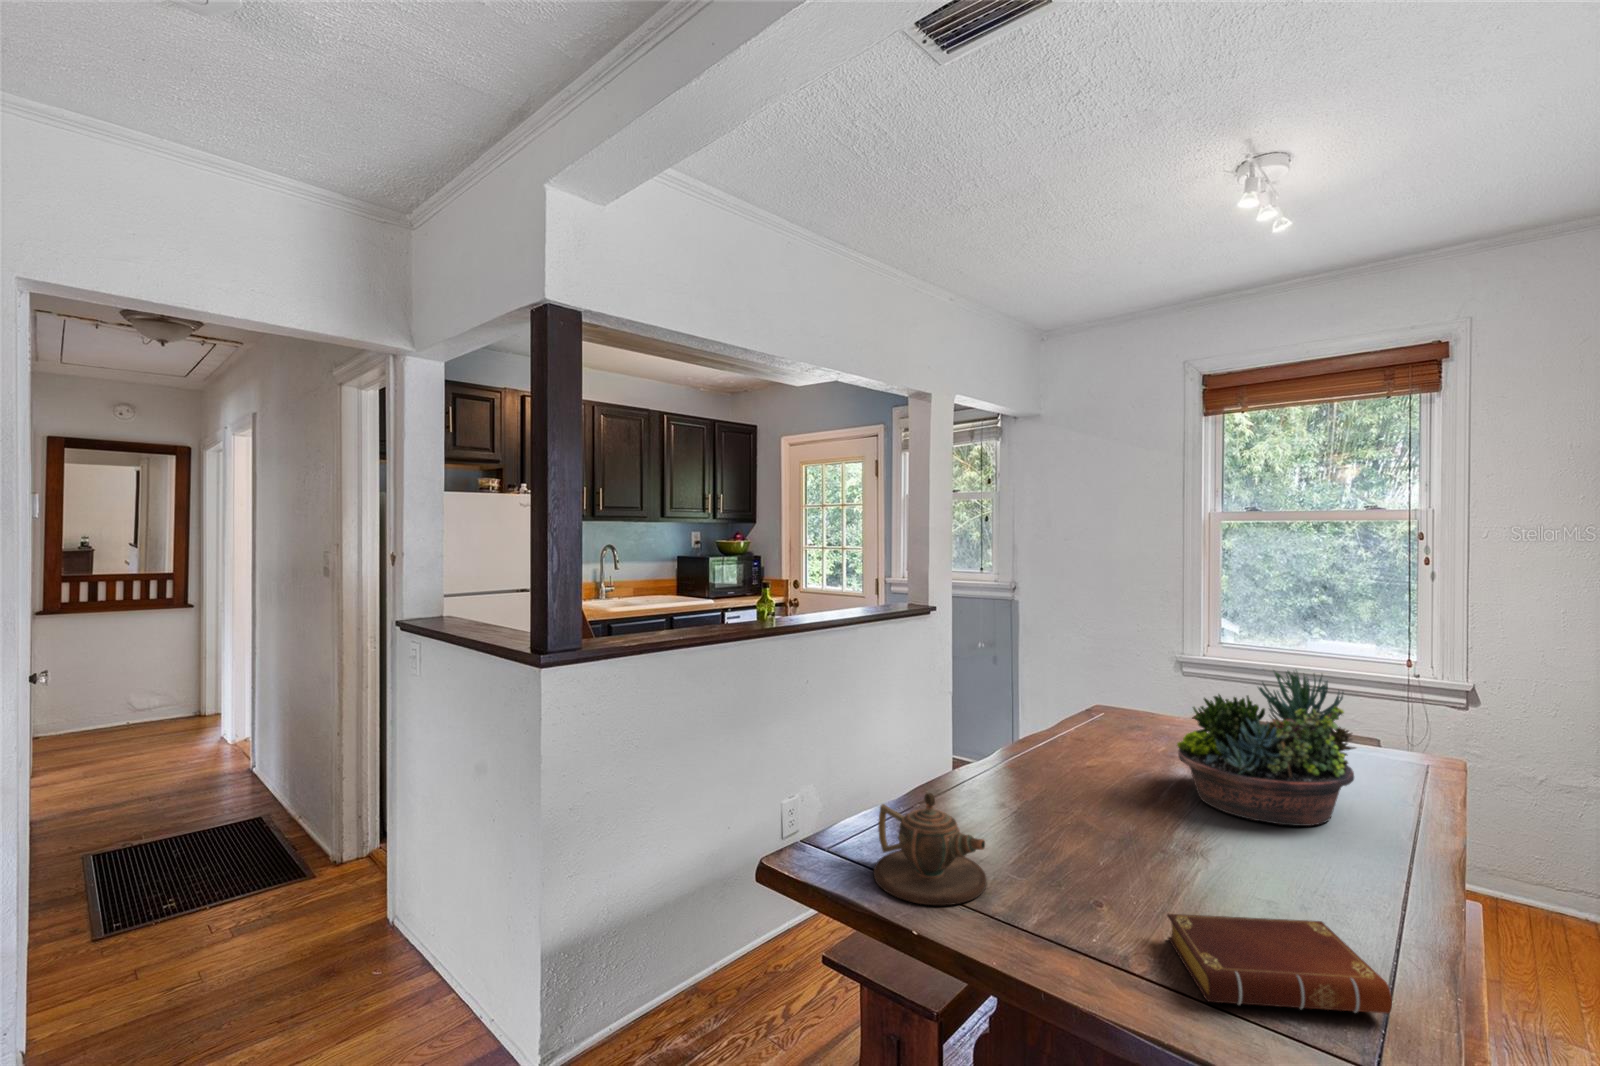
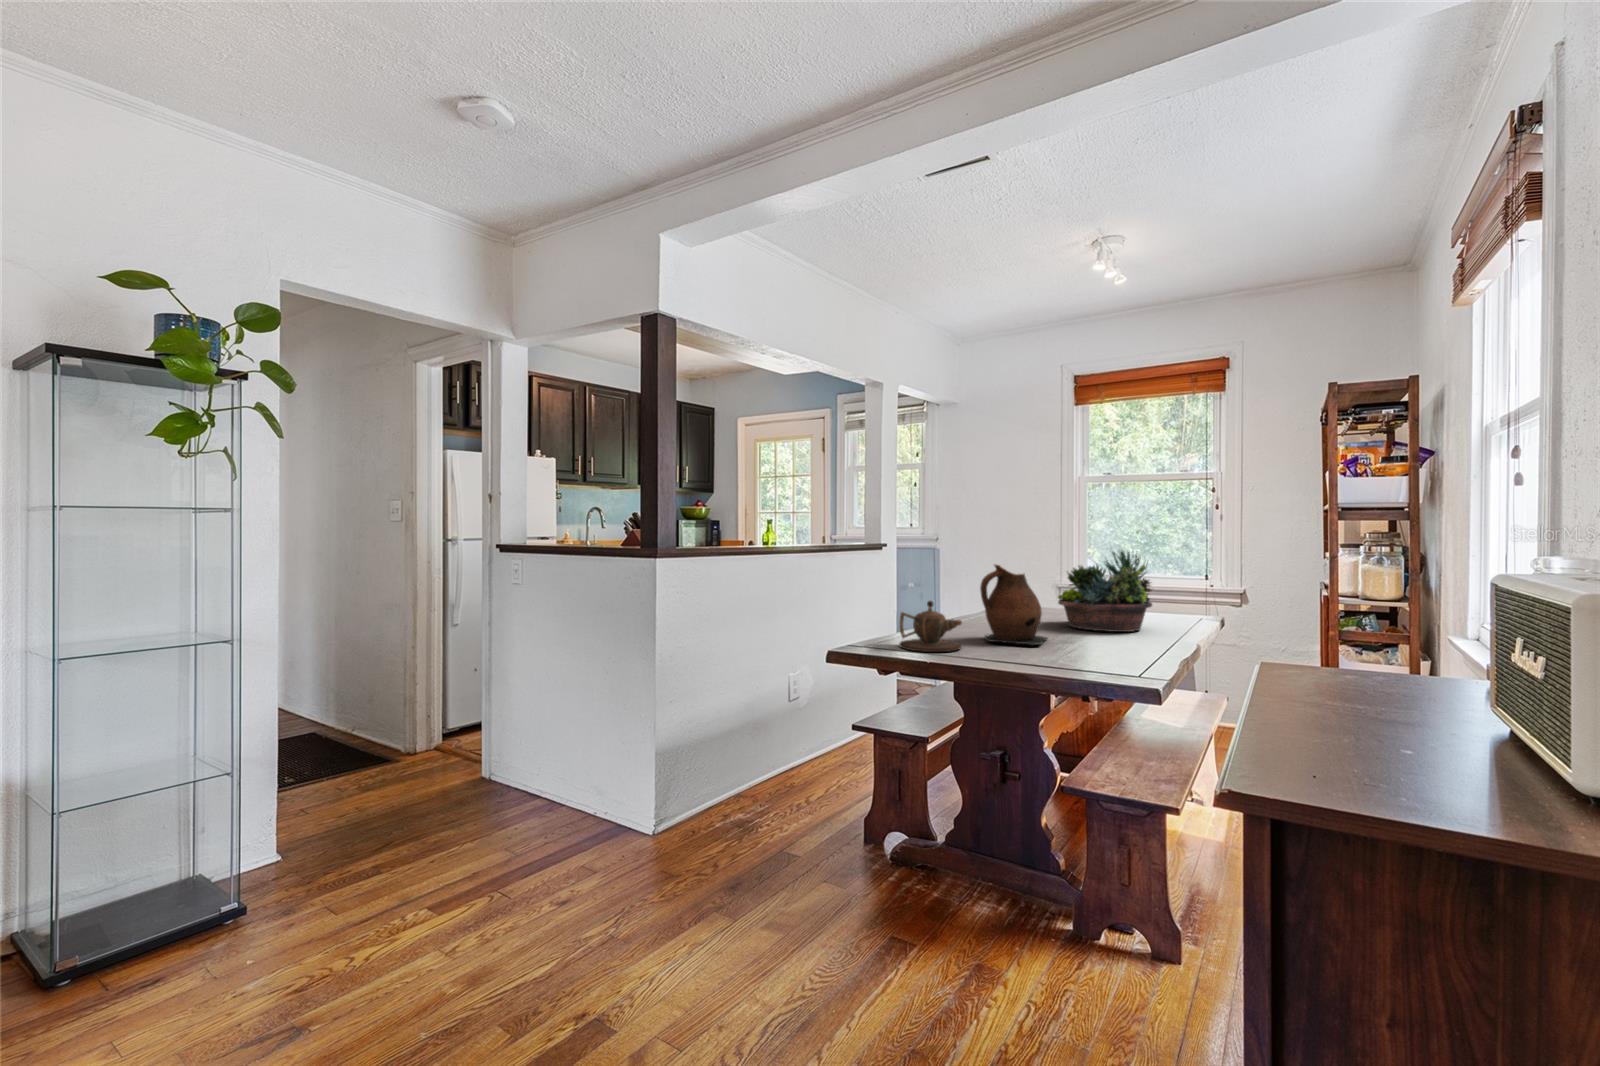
ceramic pitcher: none [1030,716,1158,886] -> present [980,565,1047,645]
book: present [1167,914,1392,1013] -> none [1054,642,1149,666]

